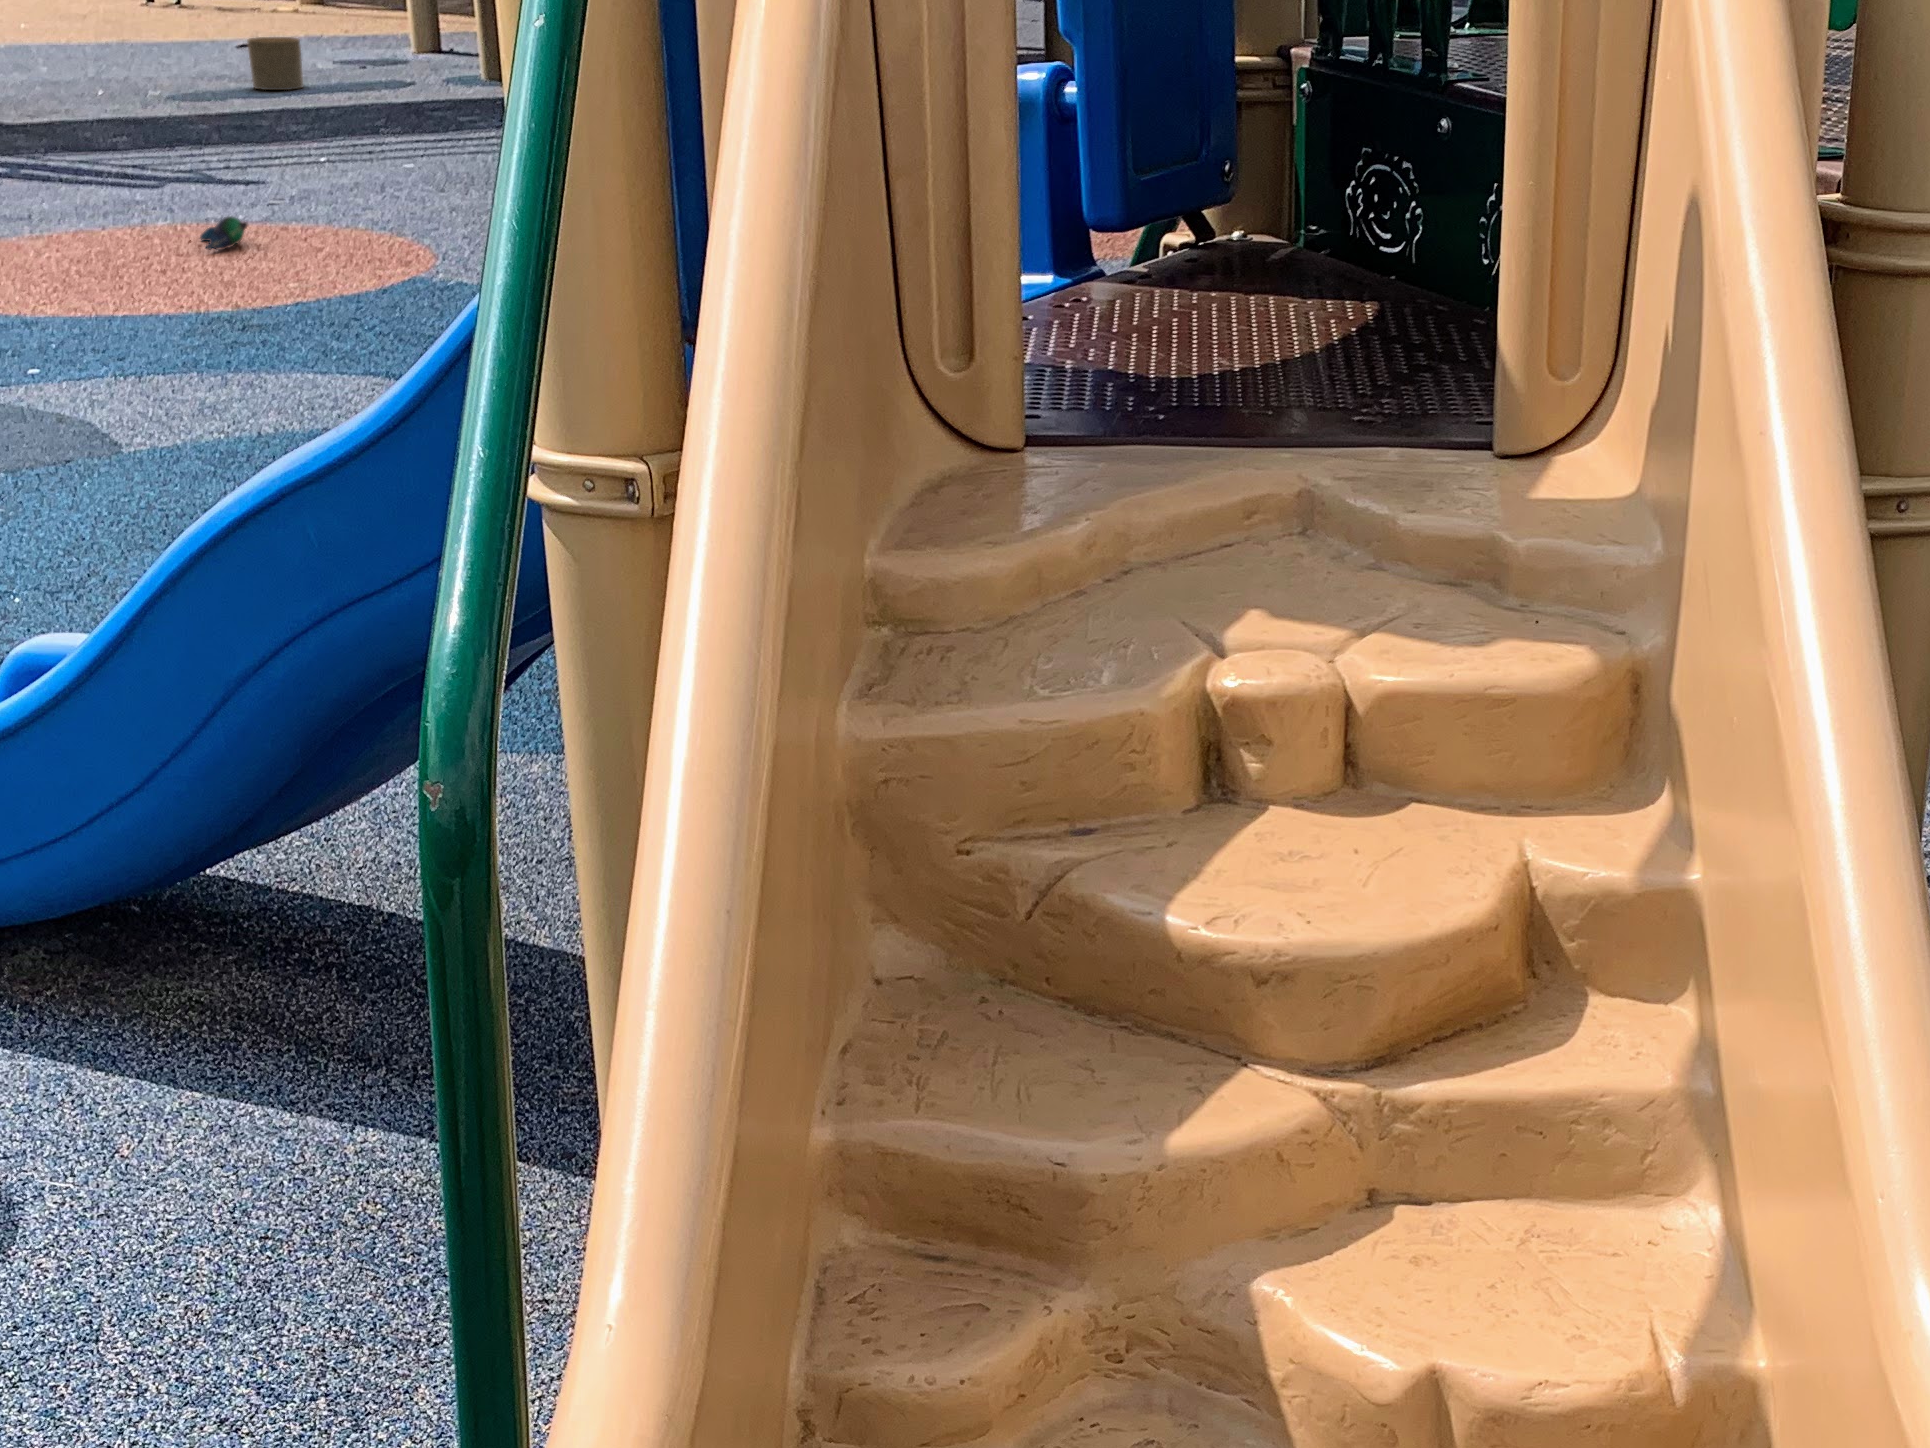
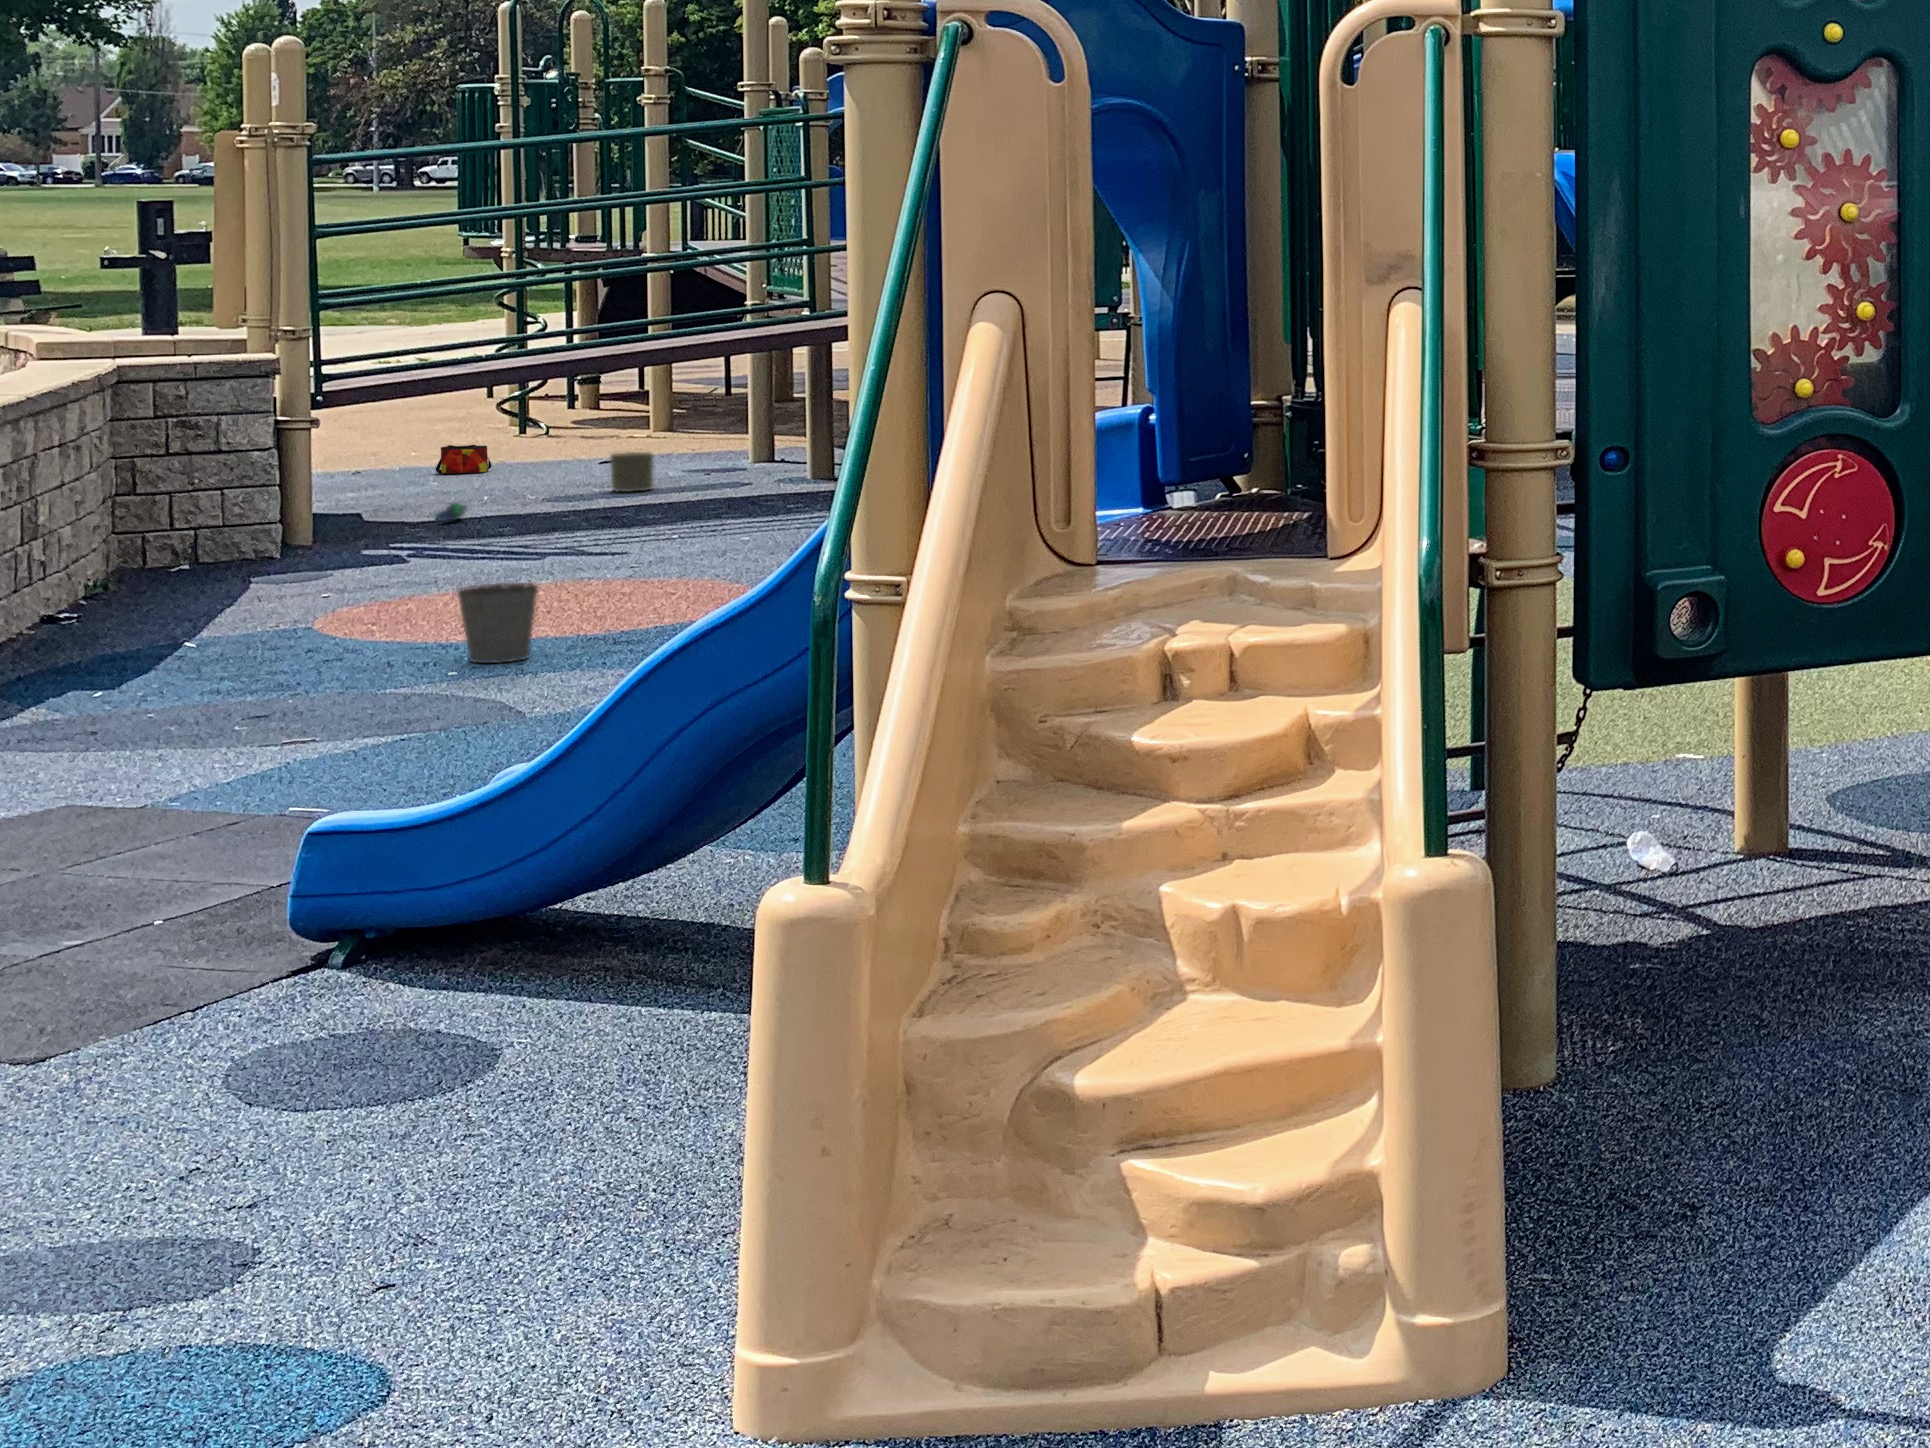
bag: none [44,16,111,55] -> present [435,445,491,474]
plush toy: present [200,217,247,250] -> present [435,503,466,522]
bucket: none [29,243,139,358] -> present [458,583,538,663]

